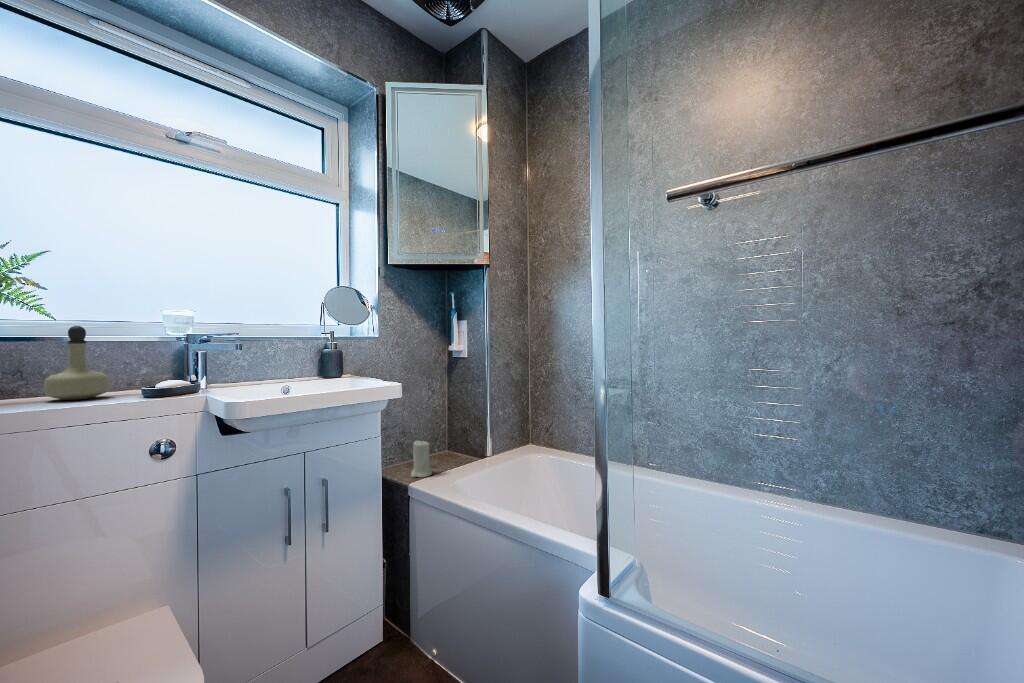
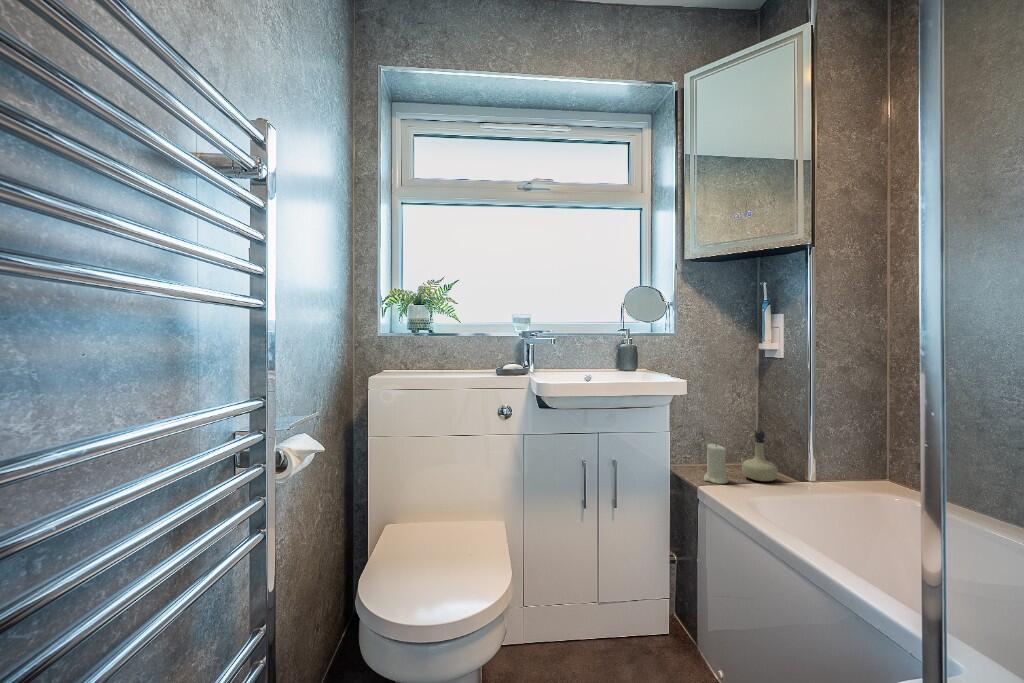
perfume bottle: present [44,326,110,400] -> present [742,430,778,482]

